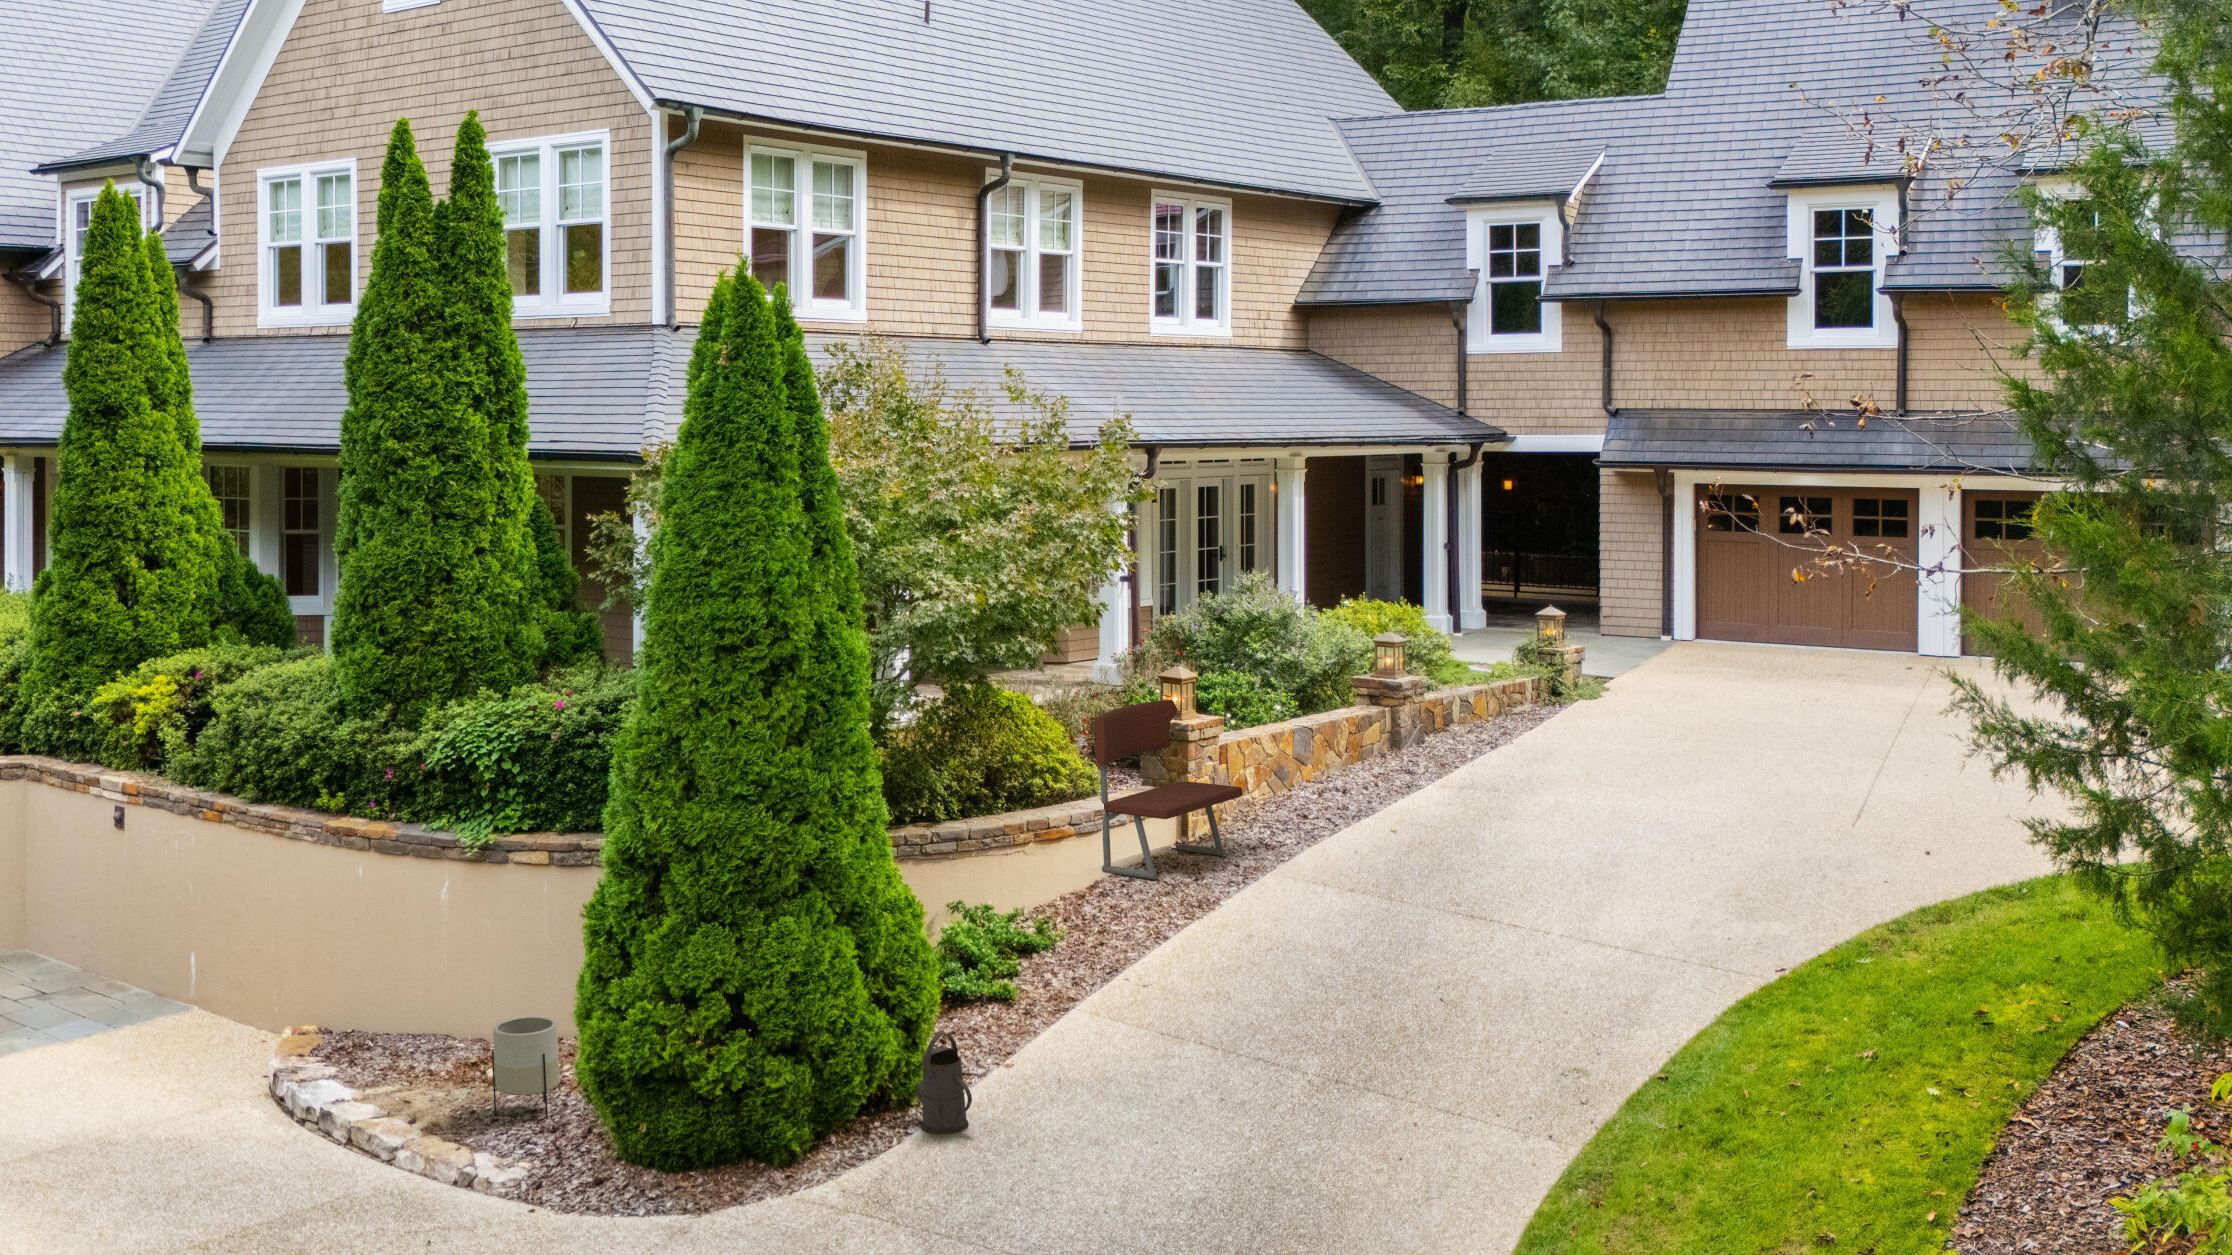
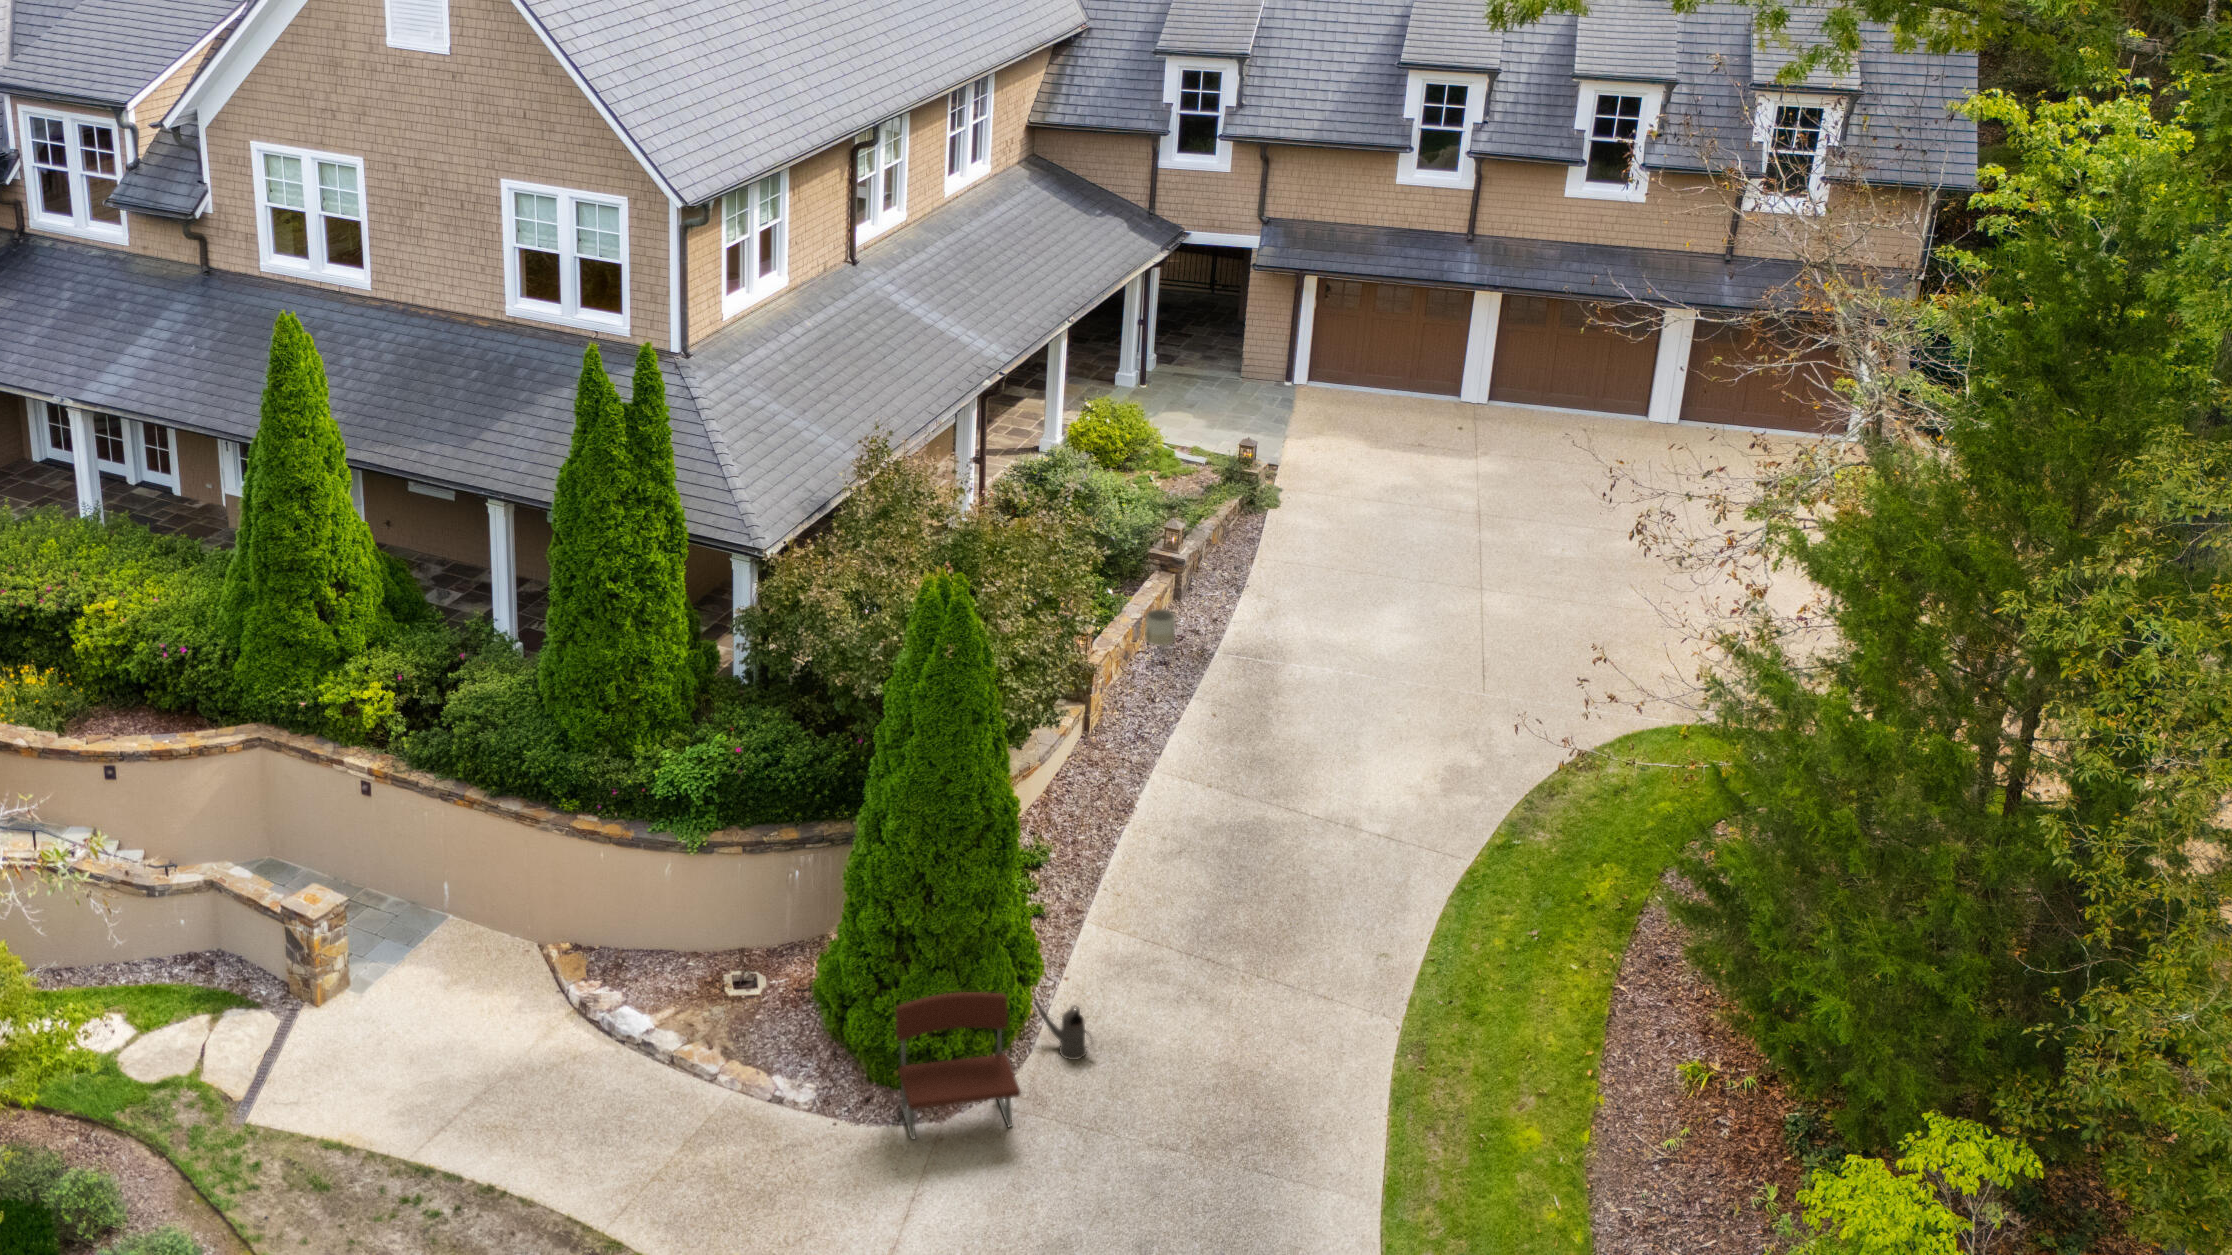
bench: present [1094,700,1242,879] -> present [896,992,1021,1139]
planter: present [492,1016,560,1119] -> present [1145,609,1175,652]

